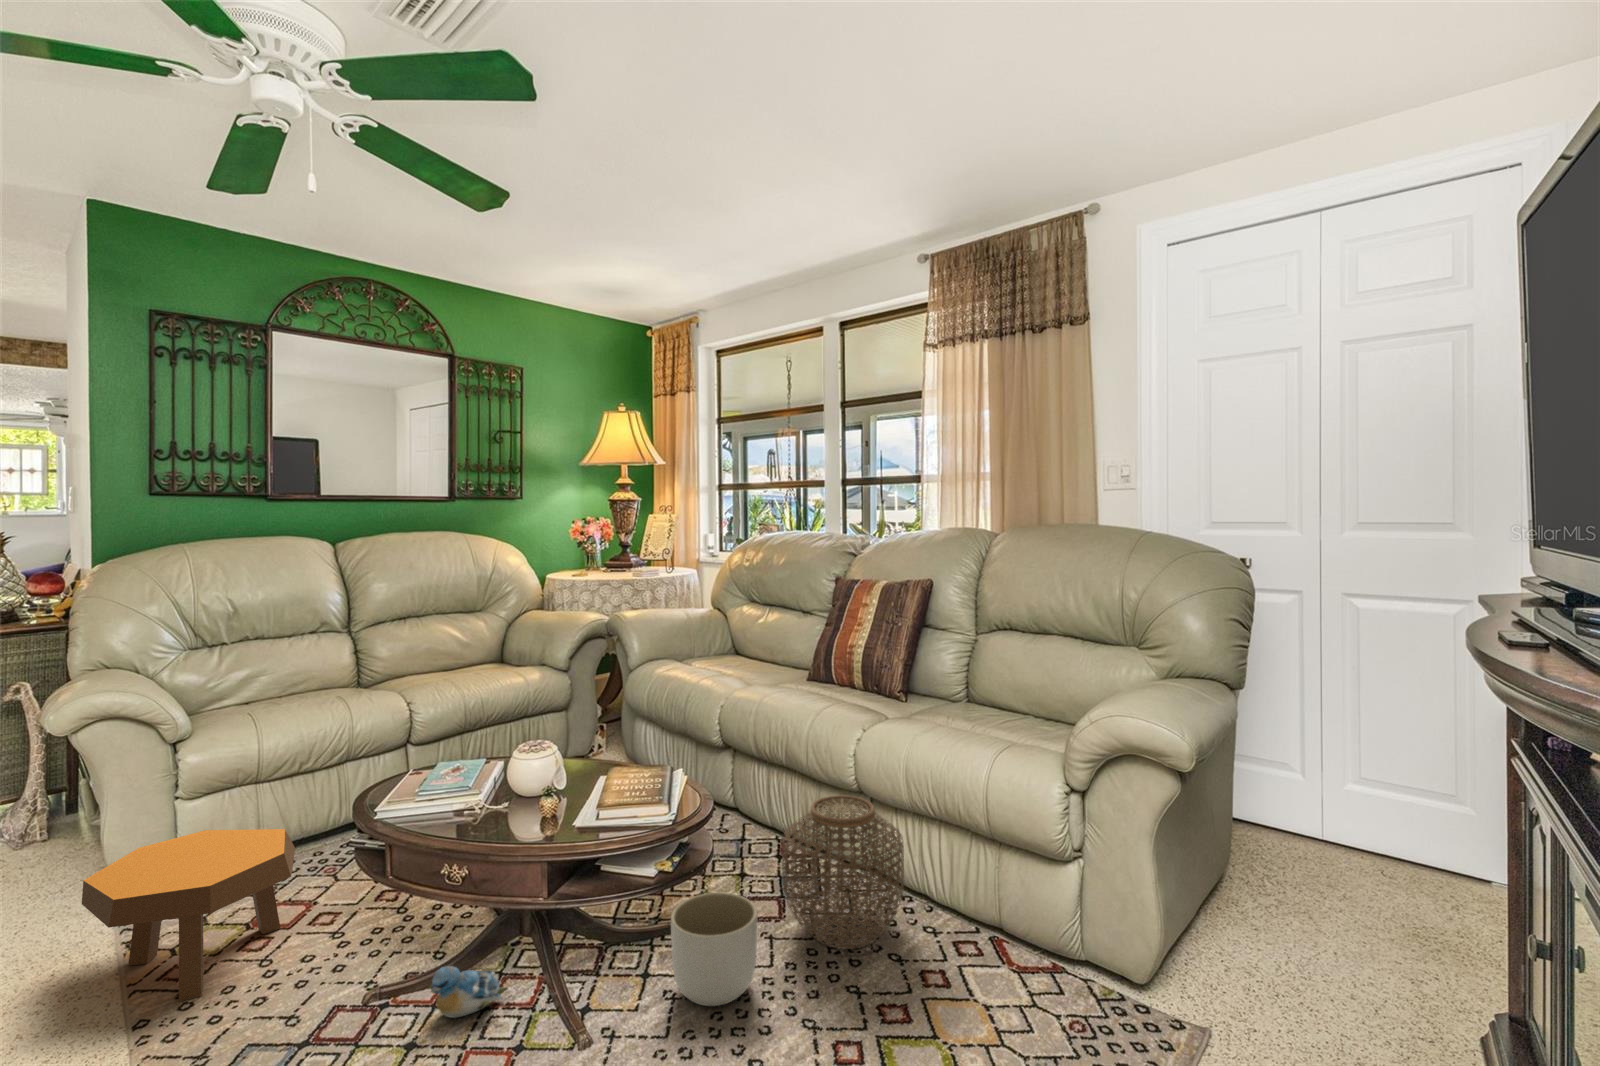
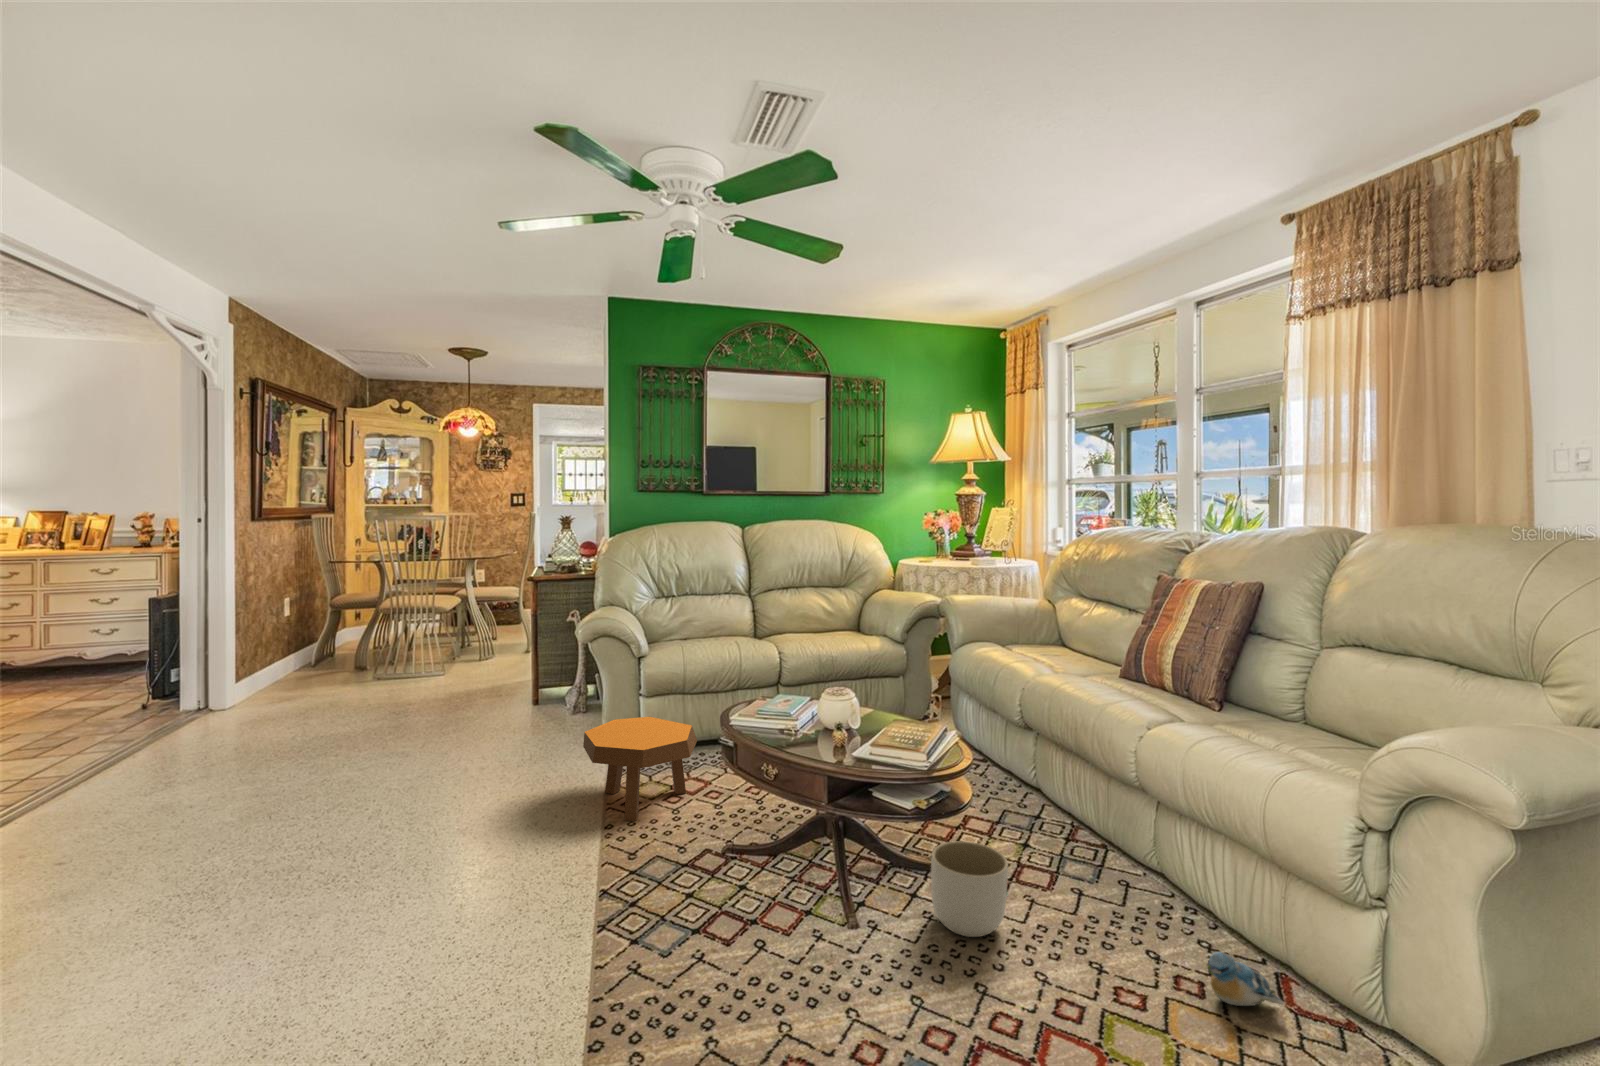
woven basket: present [782,795,904,949] -> none [1047,786,1176,935]
plush toy: present [429,966,507,1018] -> present [1207,952,1283,1006]

